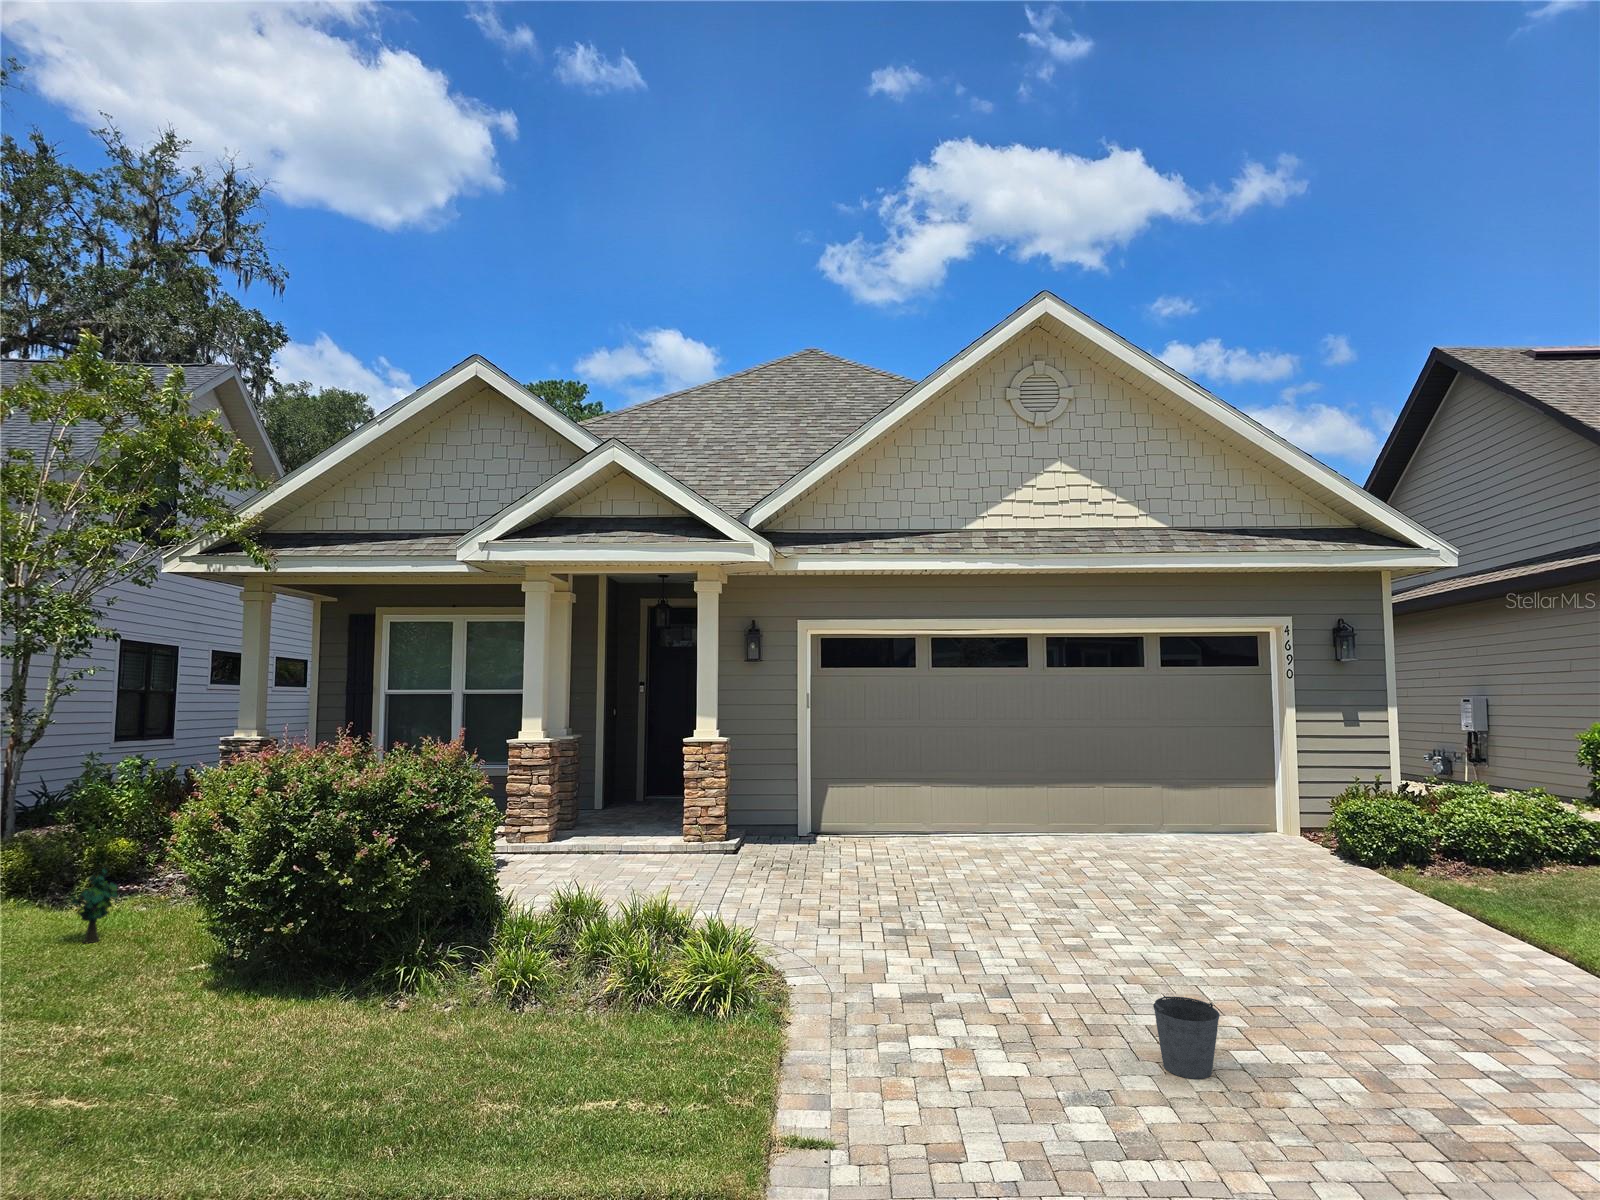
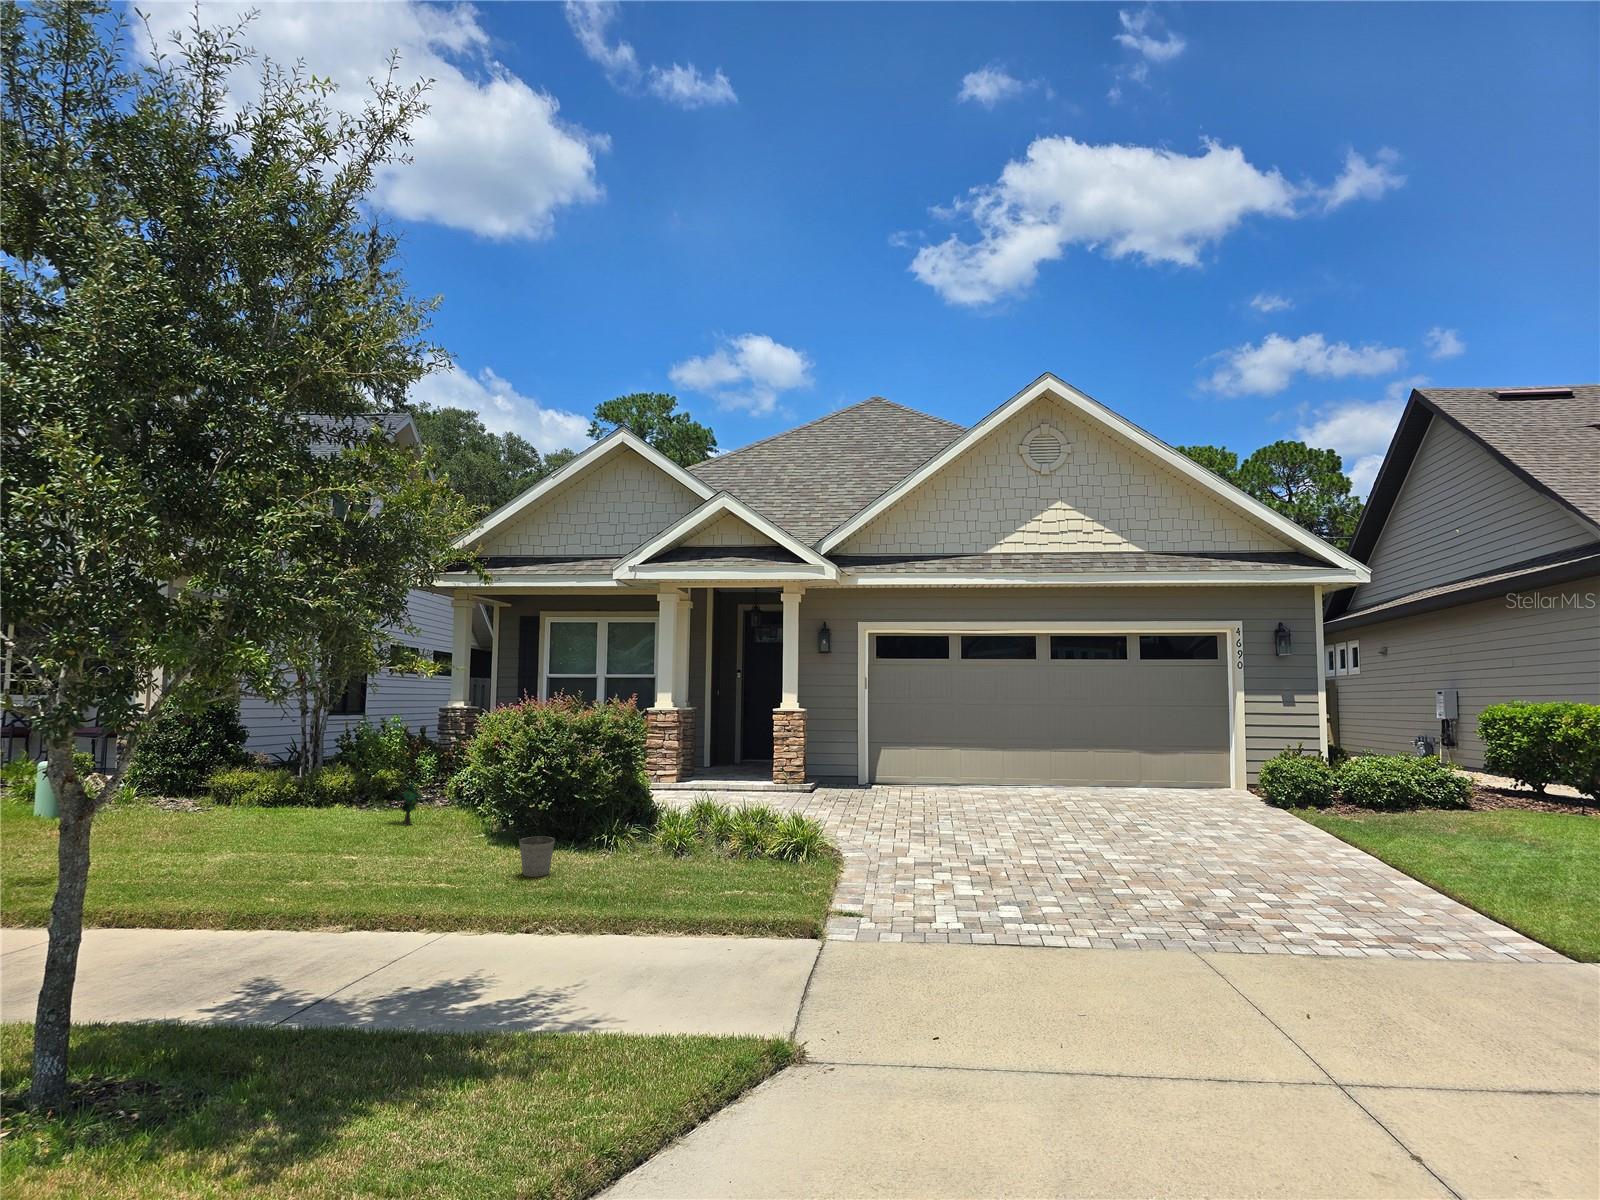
bucket: present [1153,996,1220,1079] -> present [519,836,555,877]

